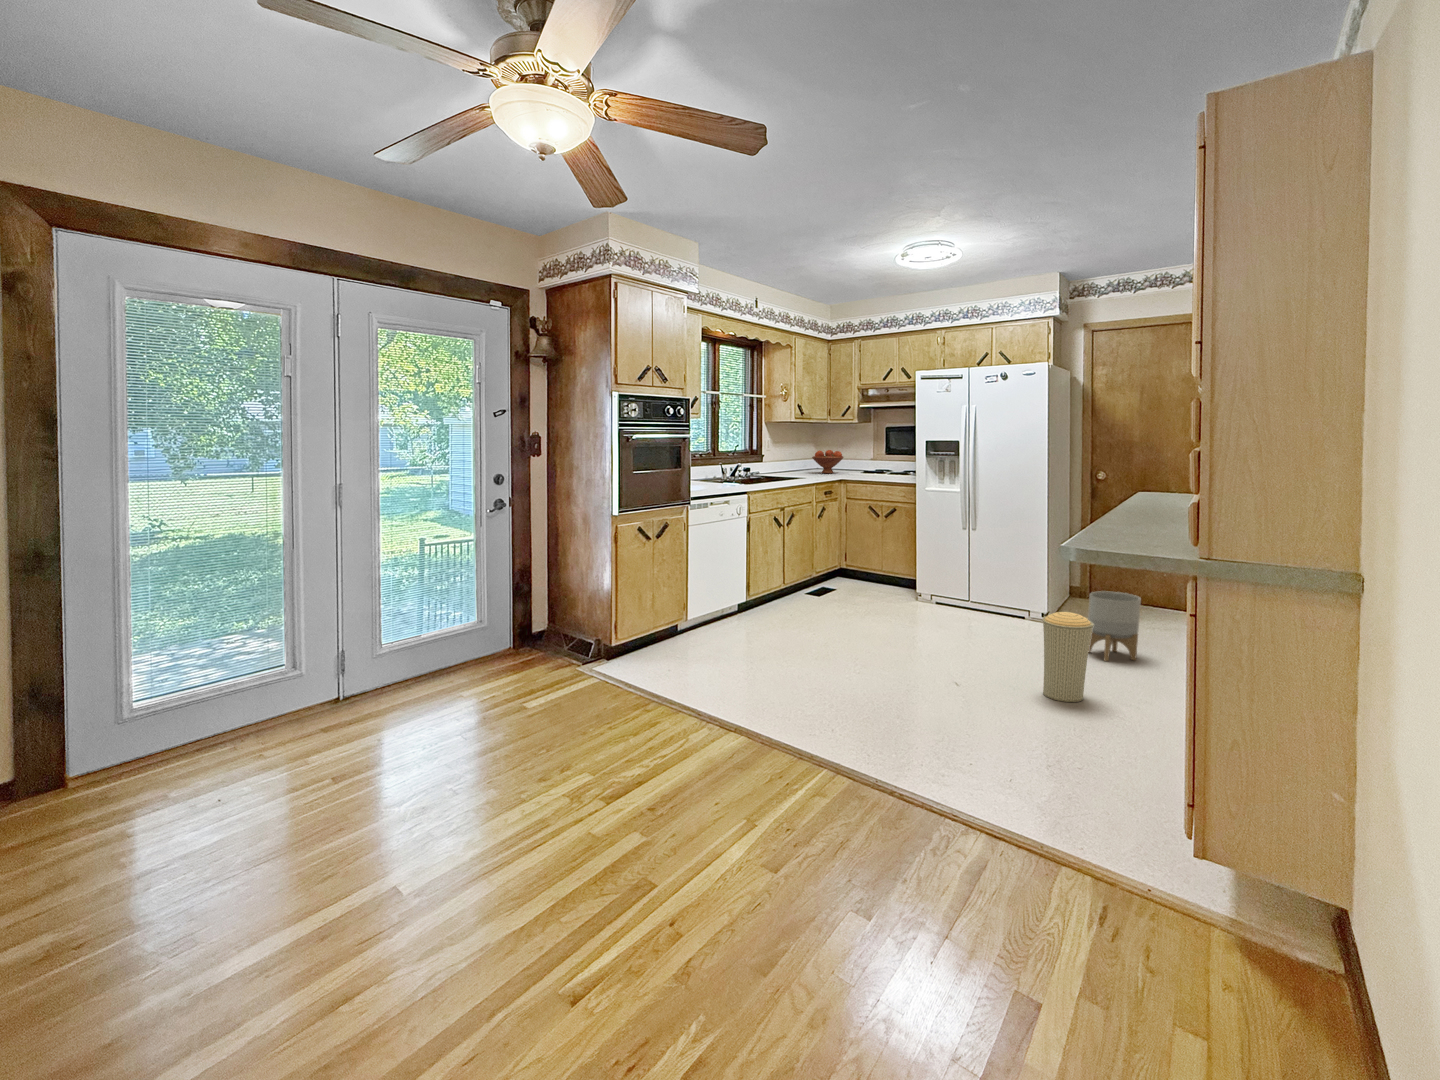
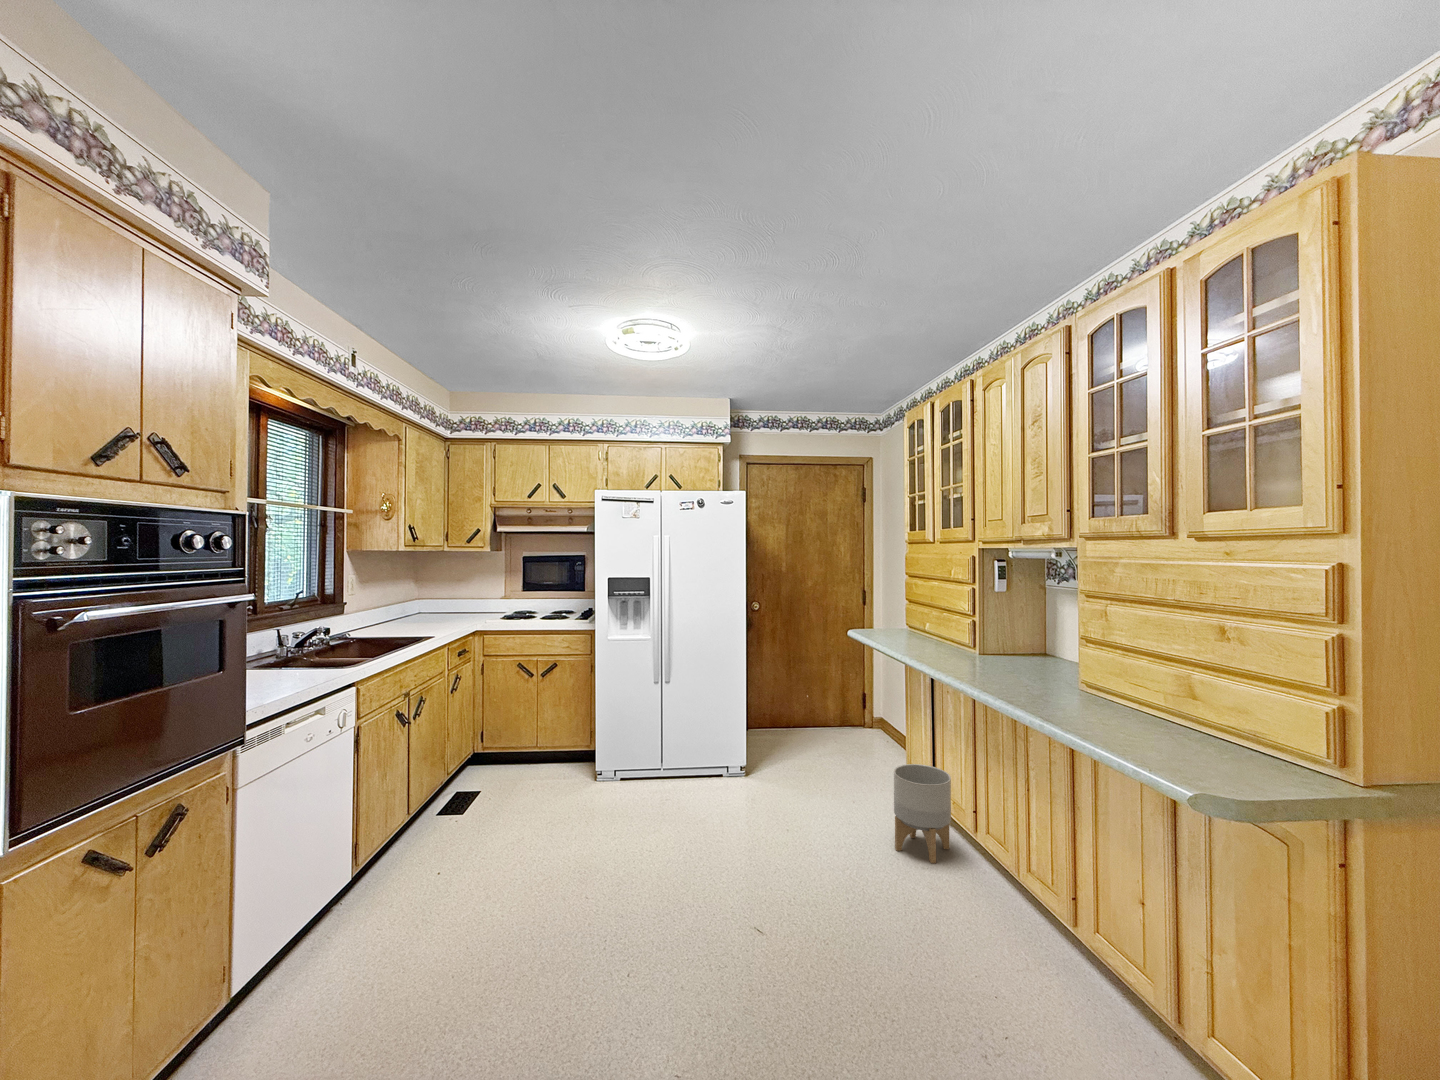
fruit bowl: present [812,450,844,474] -> none [421,585,469,618]
trash can: present [1042,612,1094,702] -> none [979,850,1055,1006]

